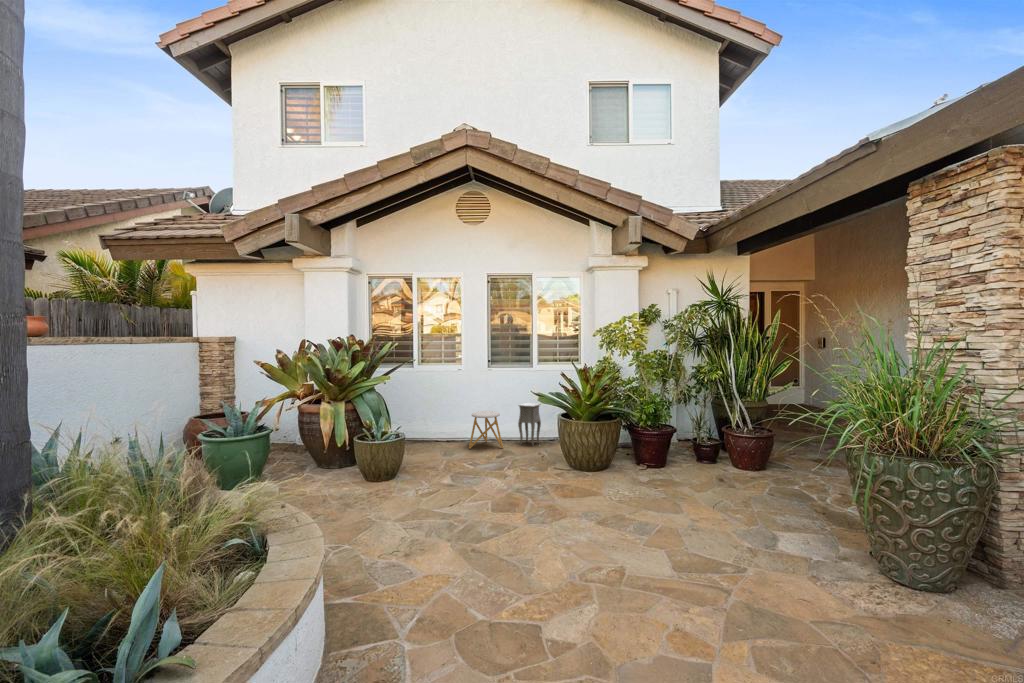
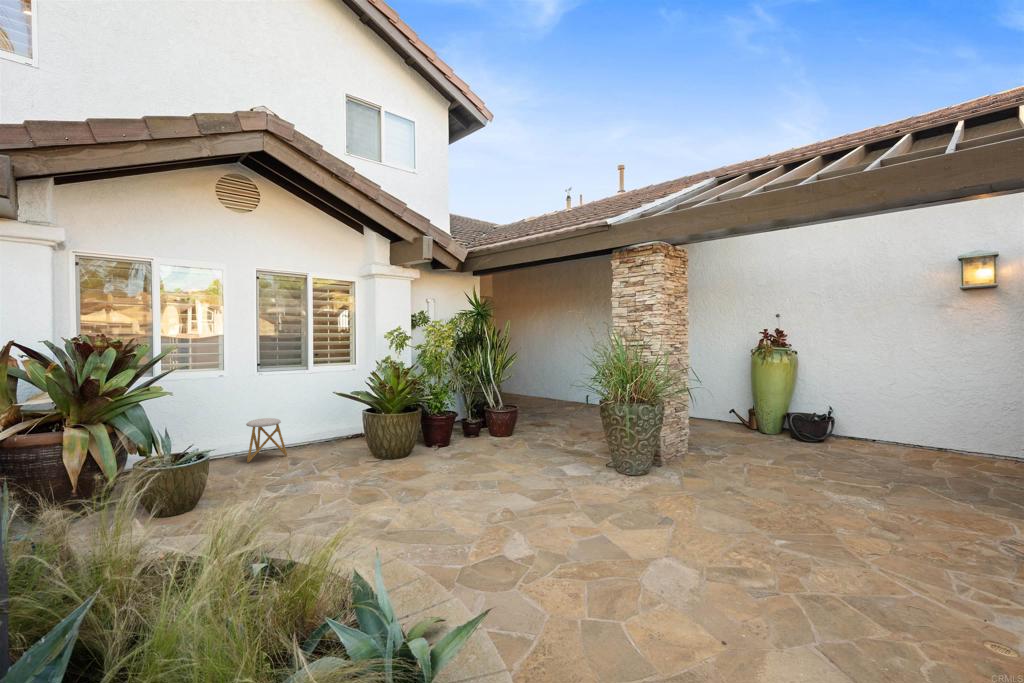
side table: present [518,403,541,447] -> none [299,405,325,449]

